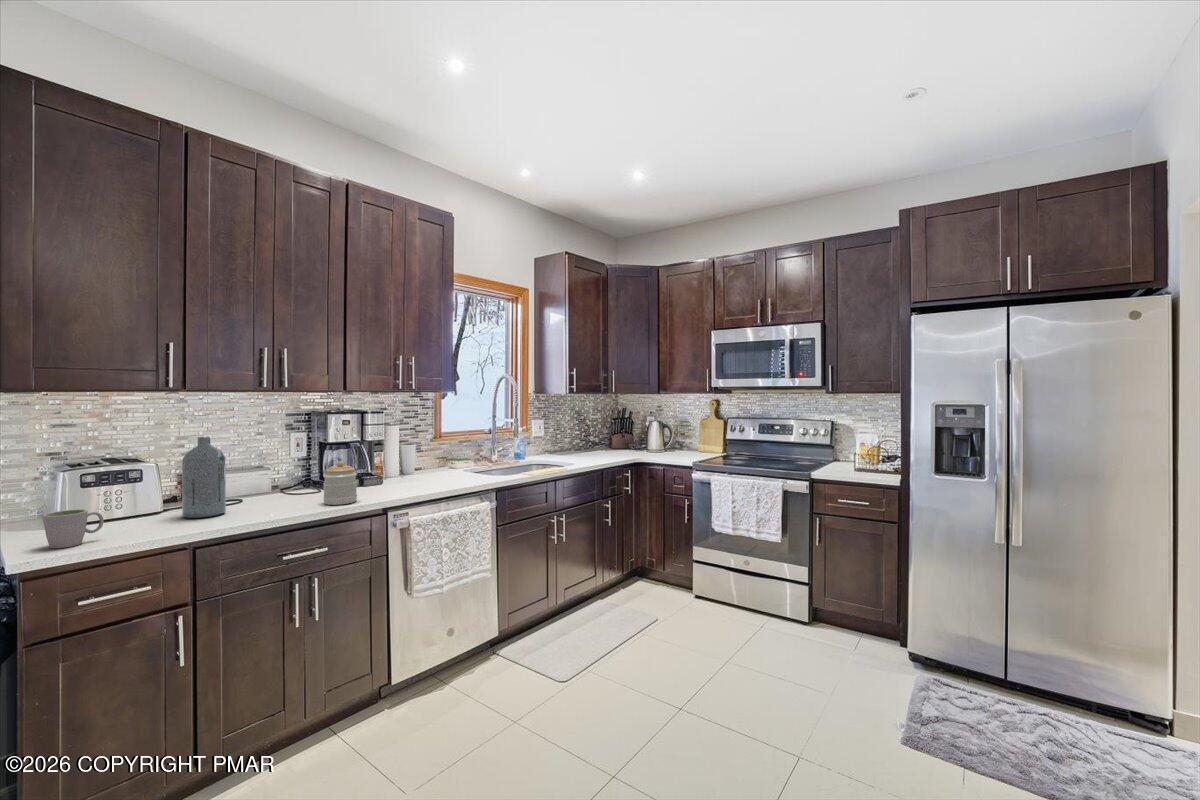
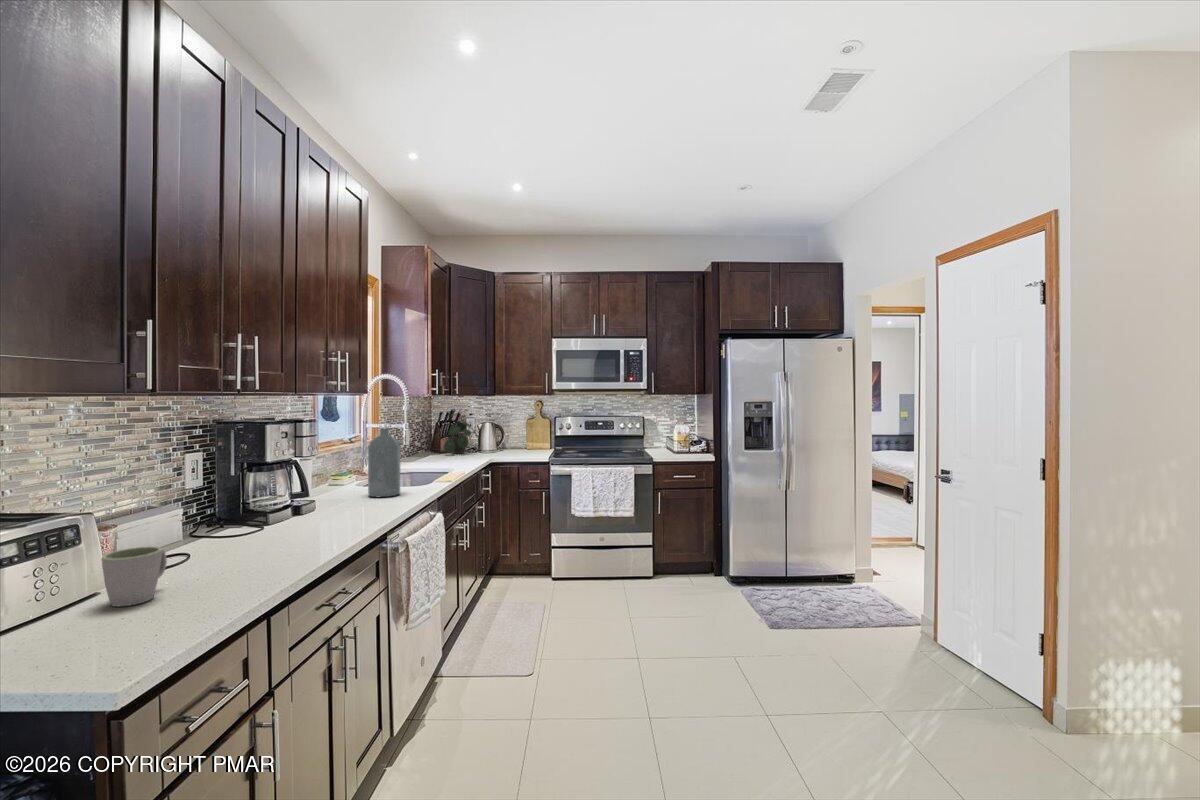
potted plant: none [597,419,641,452] -> present [434,420,478,454]
bottle: present [182,437,226,518] -> present [368,427,401,497]
jar: present [323,461,357,505] -> none [318,468,358,520]

